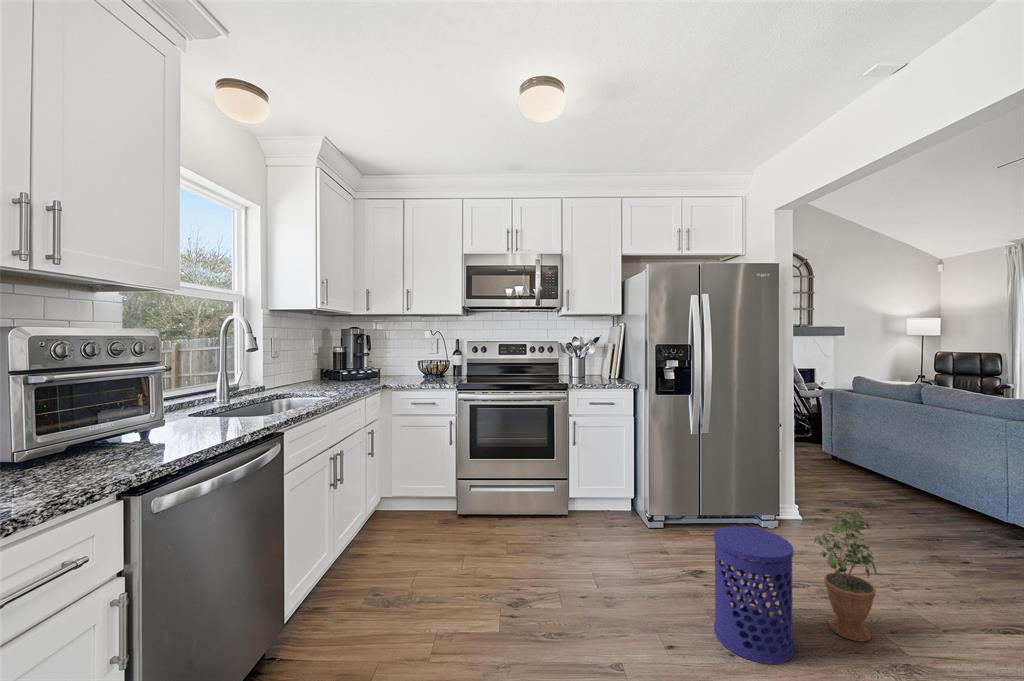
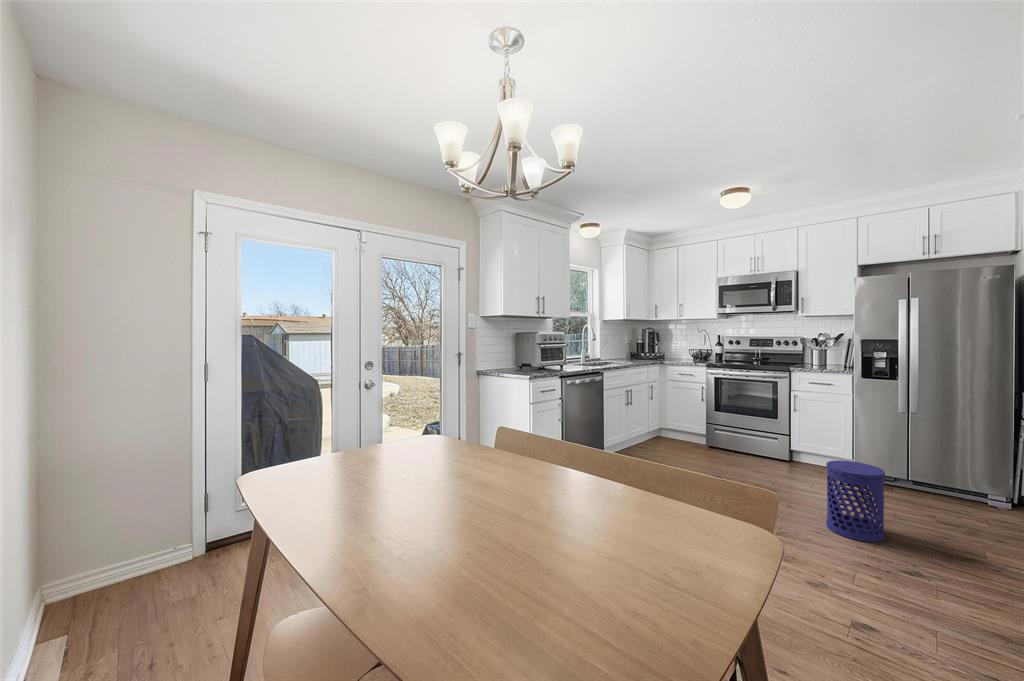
potted plant: present [814,510,877,641] -> none [922,463,979,559]

